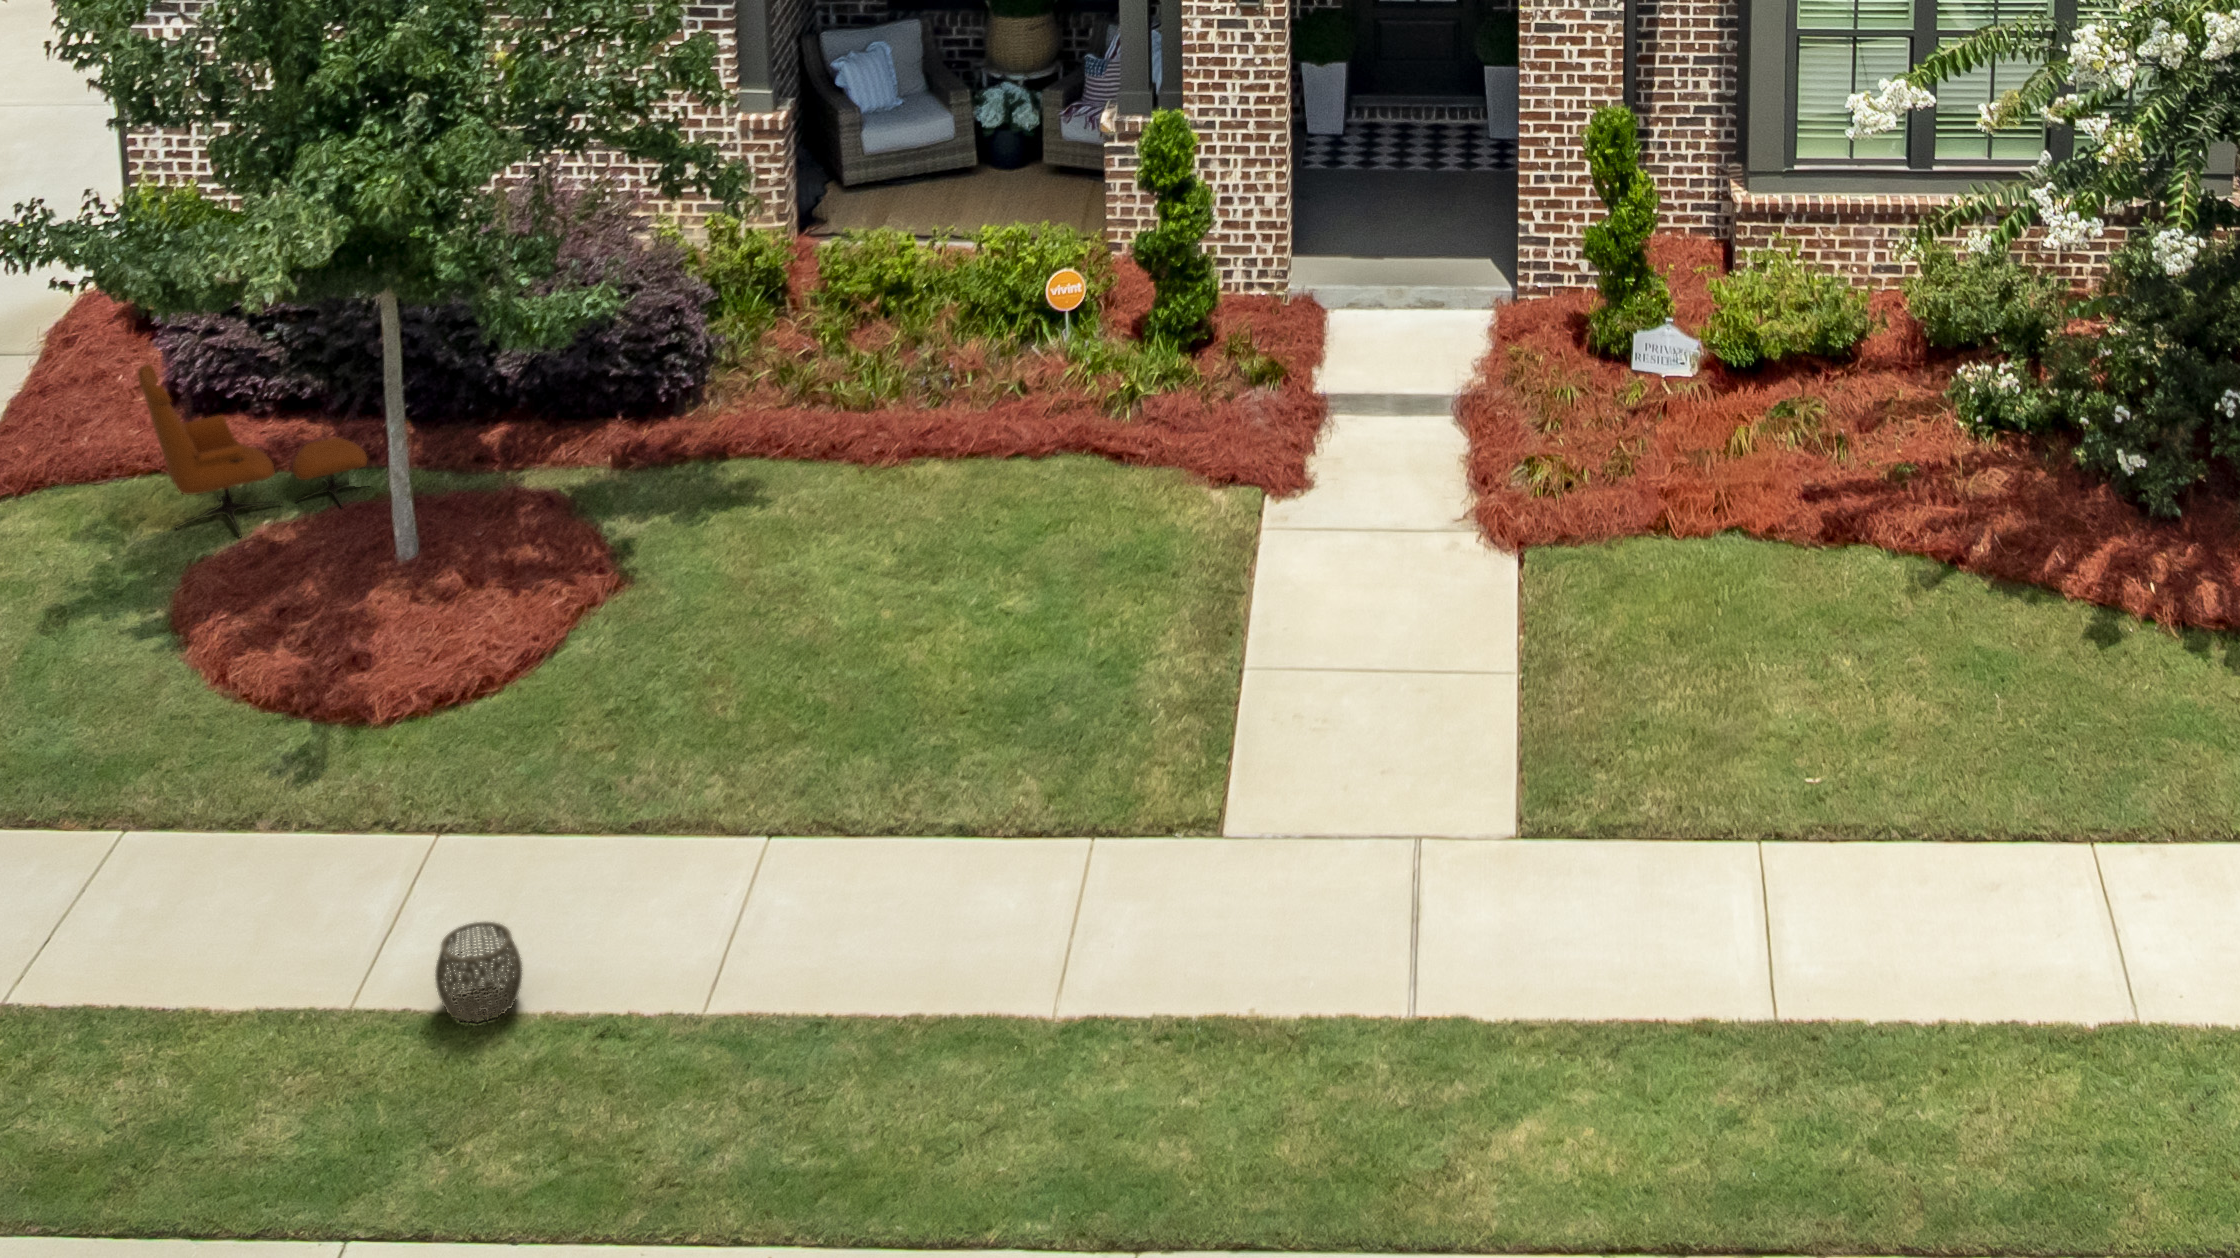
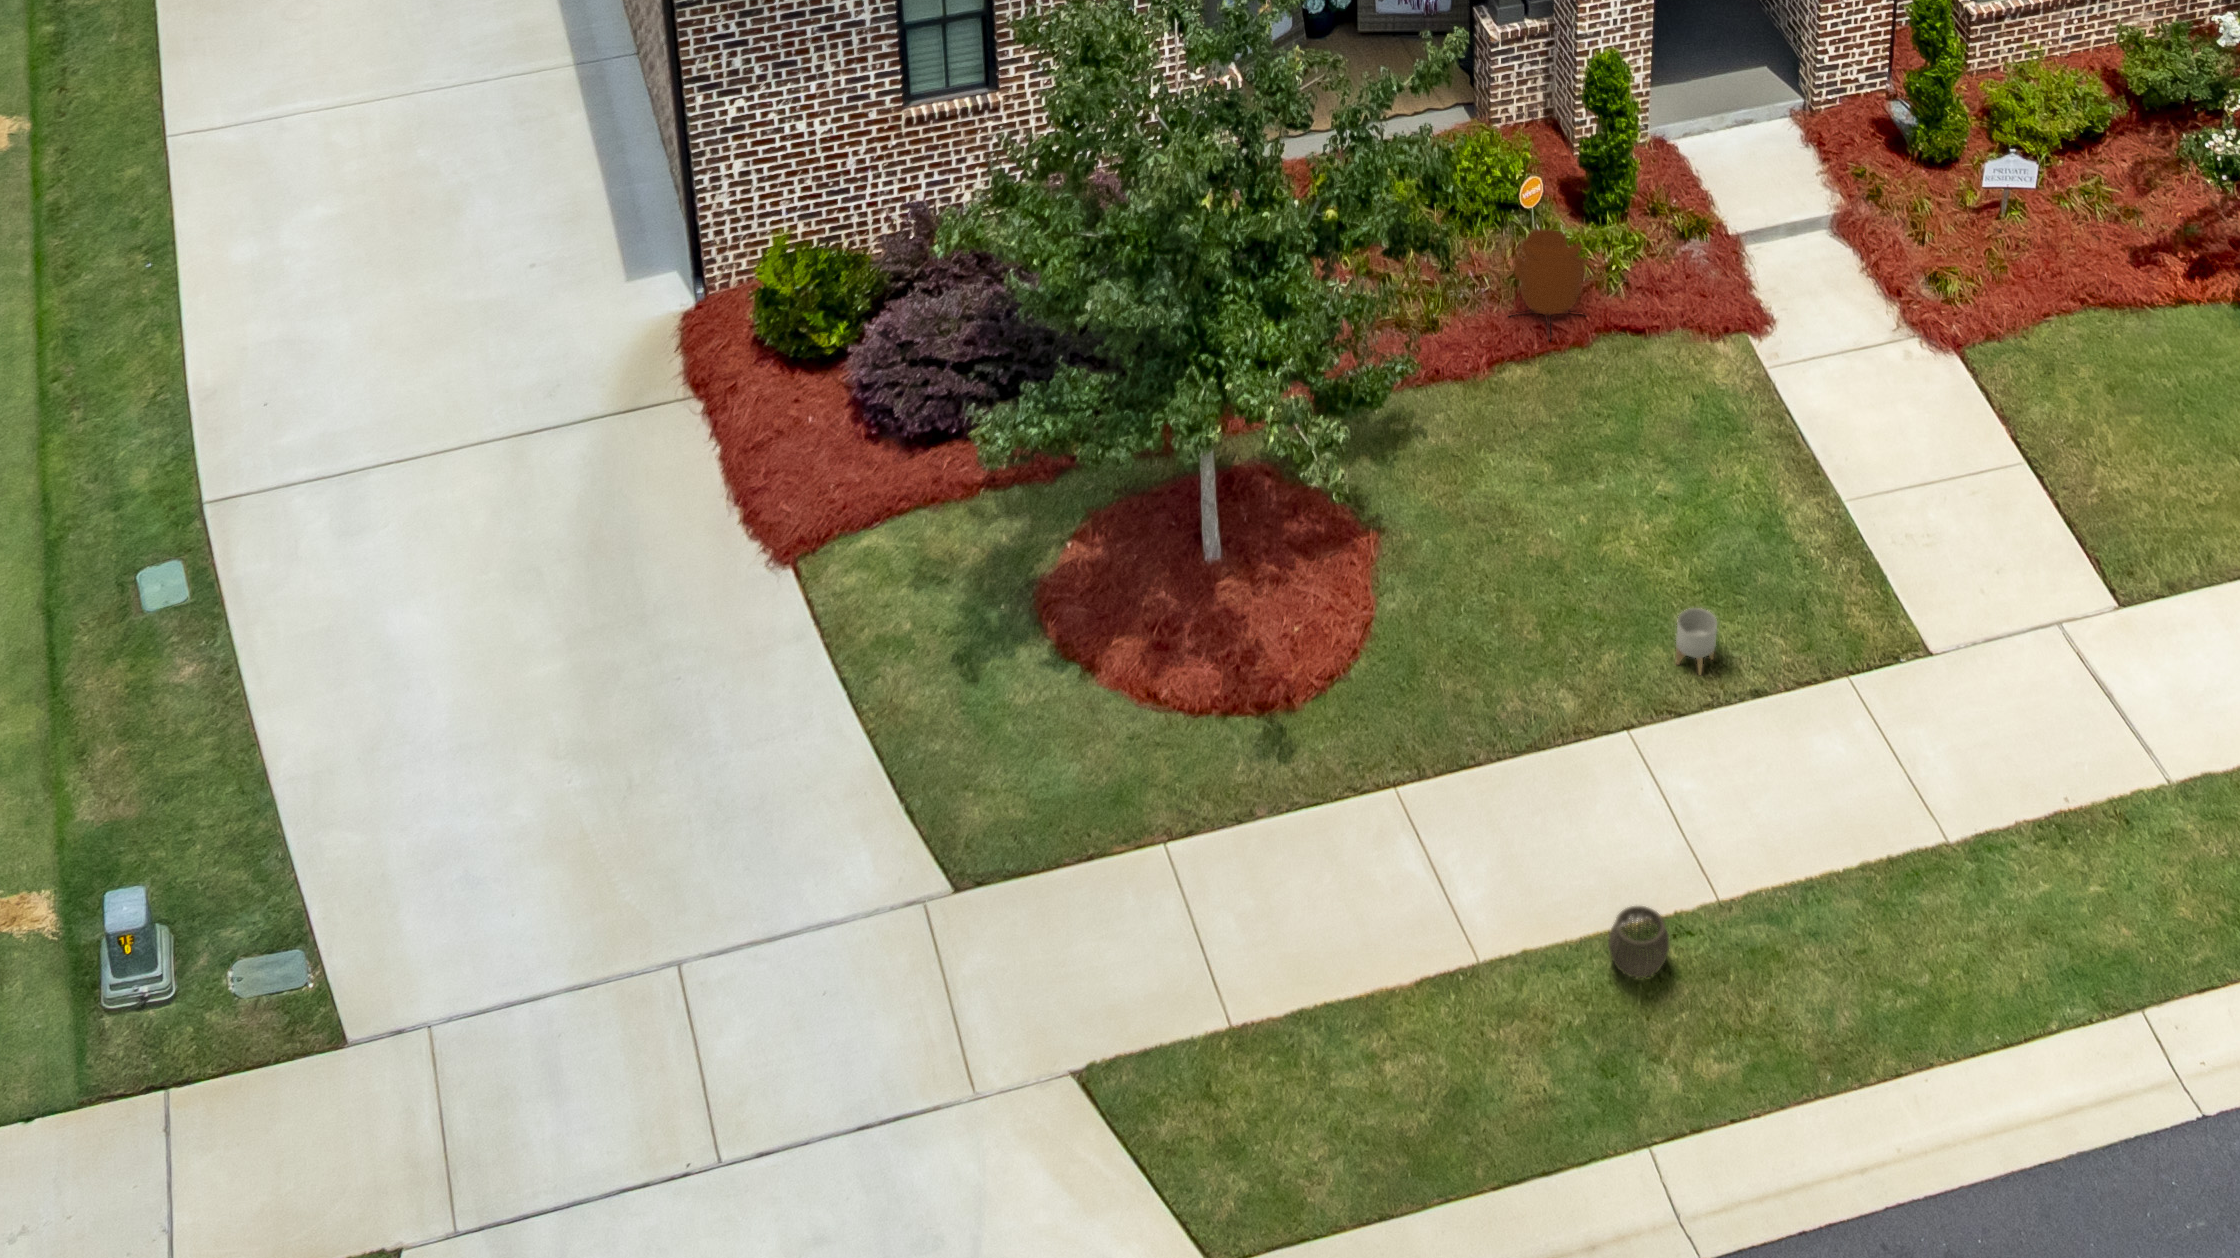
lounge chair: present [138,364,368,538] -> present [1509,228,1586,339]
planter: none [850,668,907,761] -> present [1676,608,1717,676]

